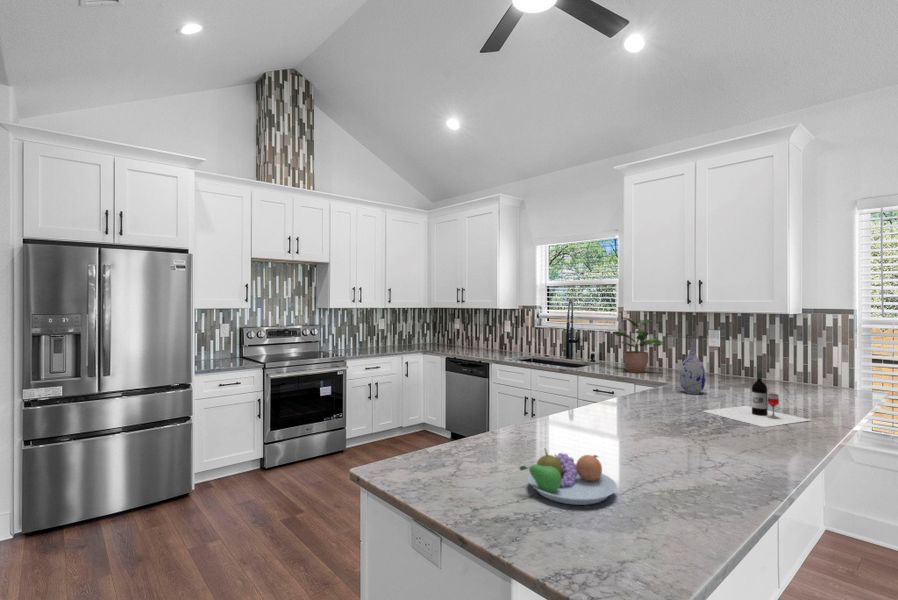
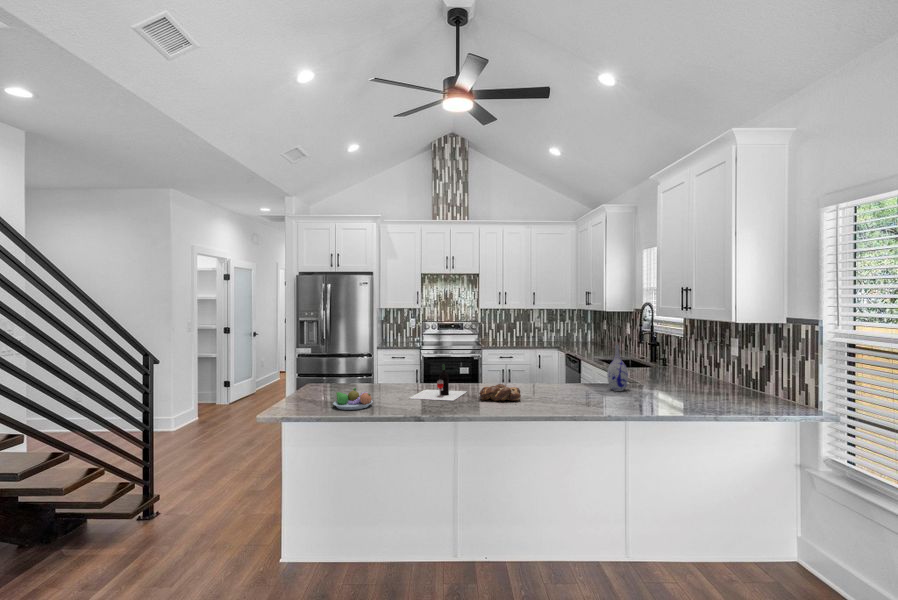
potted plant: present [613,317,664,373] -> none [635,323,681,375]
wine bottle: present [703,371,810,427] -> present [409,365,467,401]
bread loaf: none [641,402,702,431] -> present [479,384,521,401]

